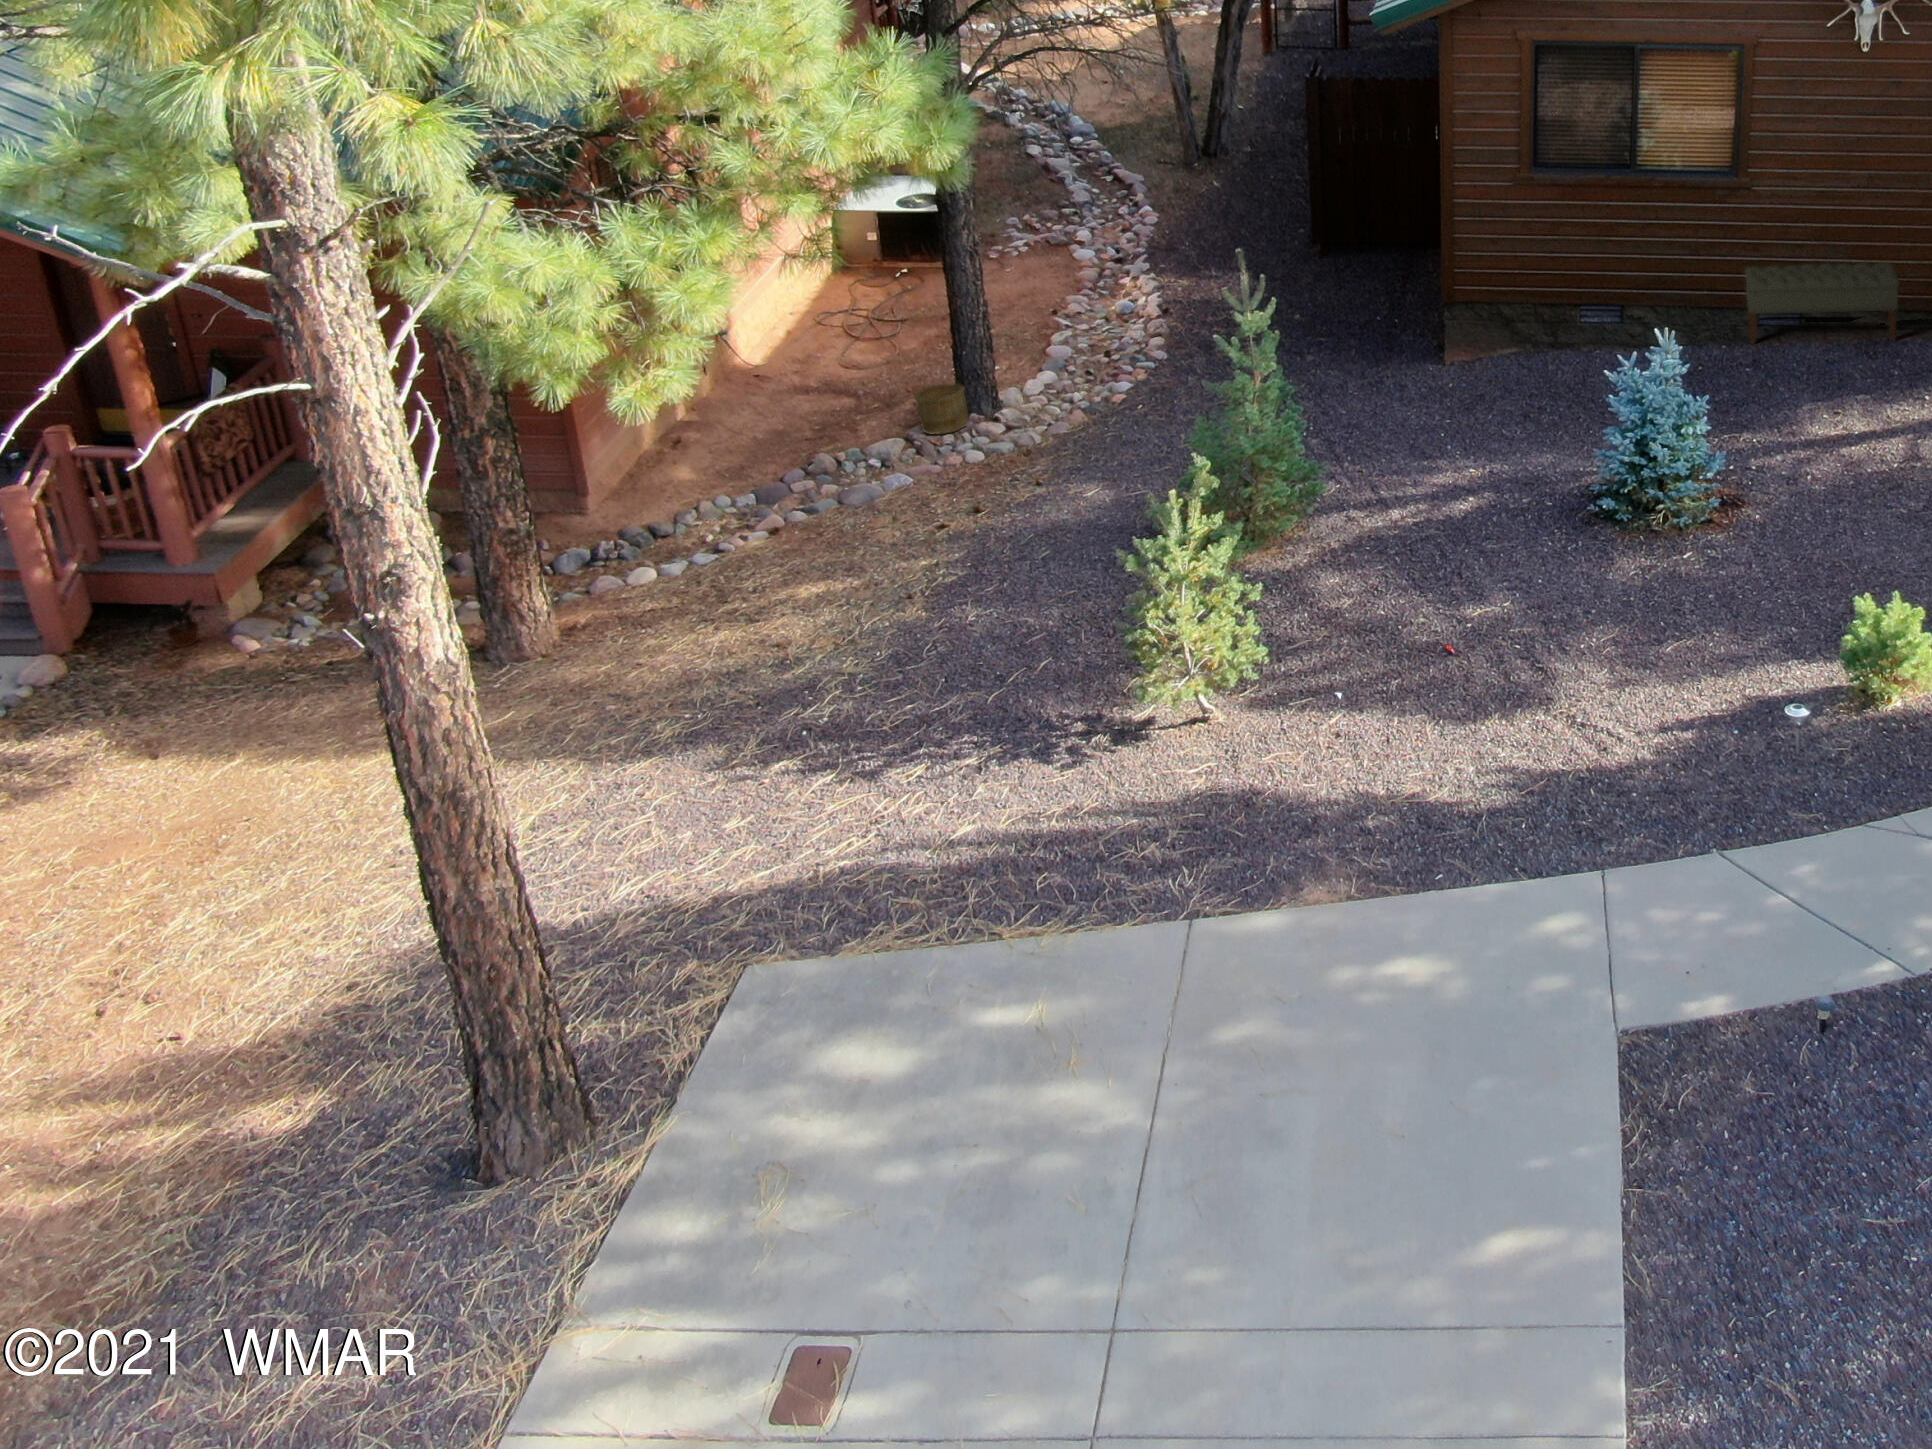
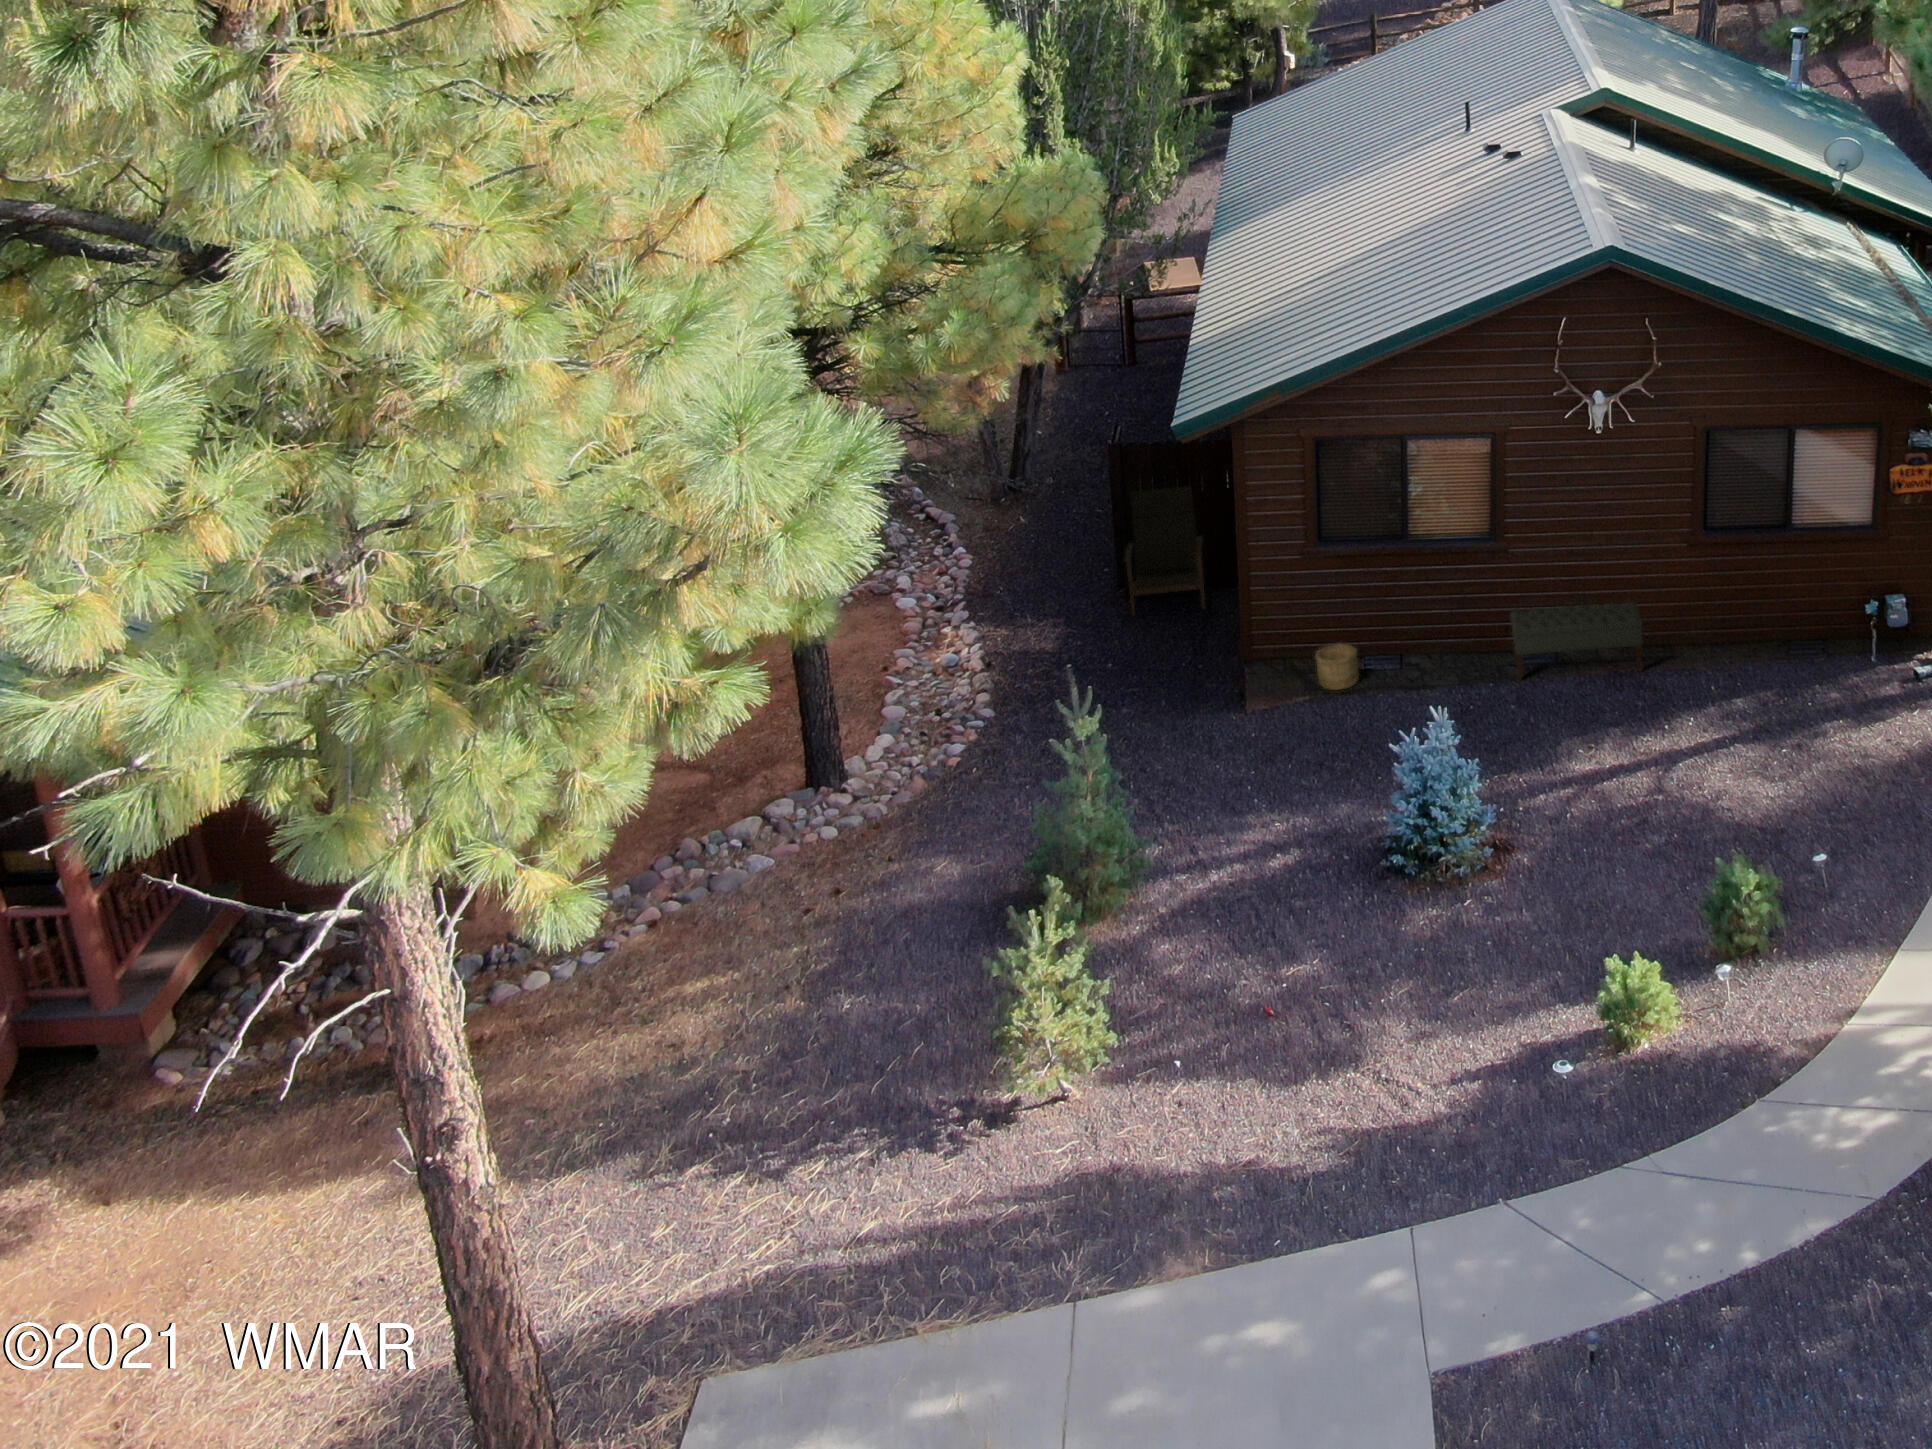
lounge chair: none [1316,134,1404,273] -> present [1124,487,1205,616]
wooden bucket: present [914,384,969,435] -> present [1315,644,1359,690]
potted plant: present [148,600,206,647] -> none [49,1036,109,1088]

